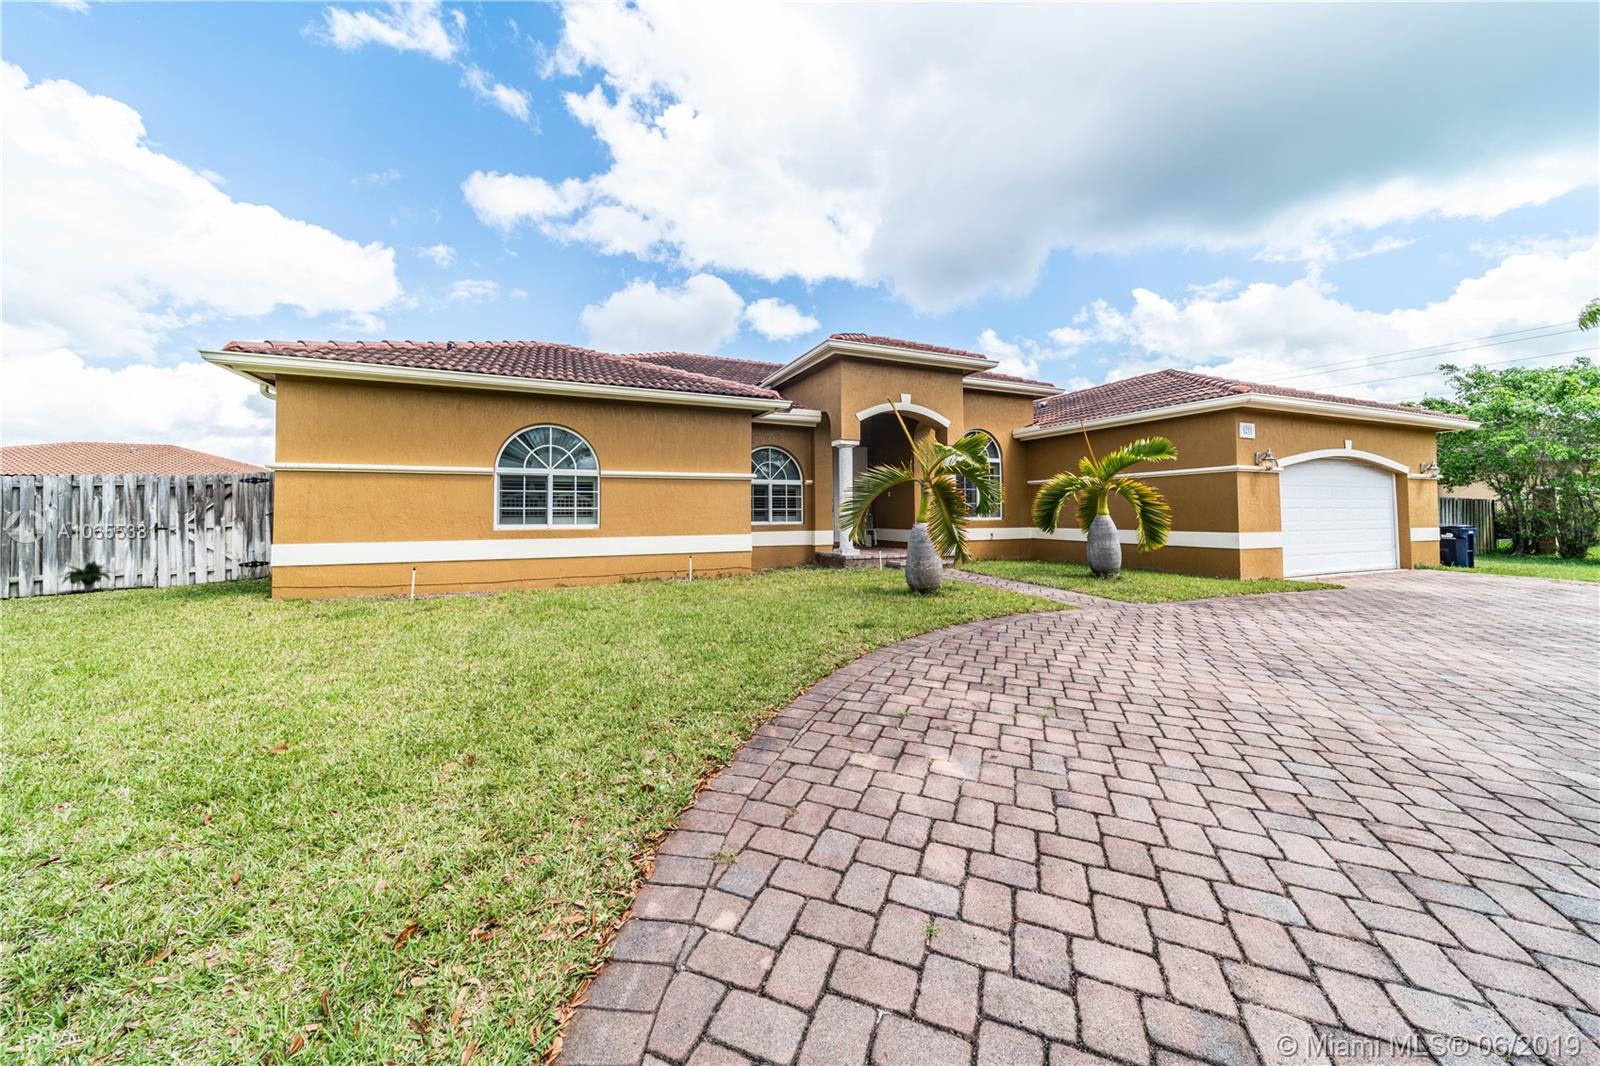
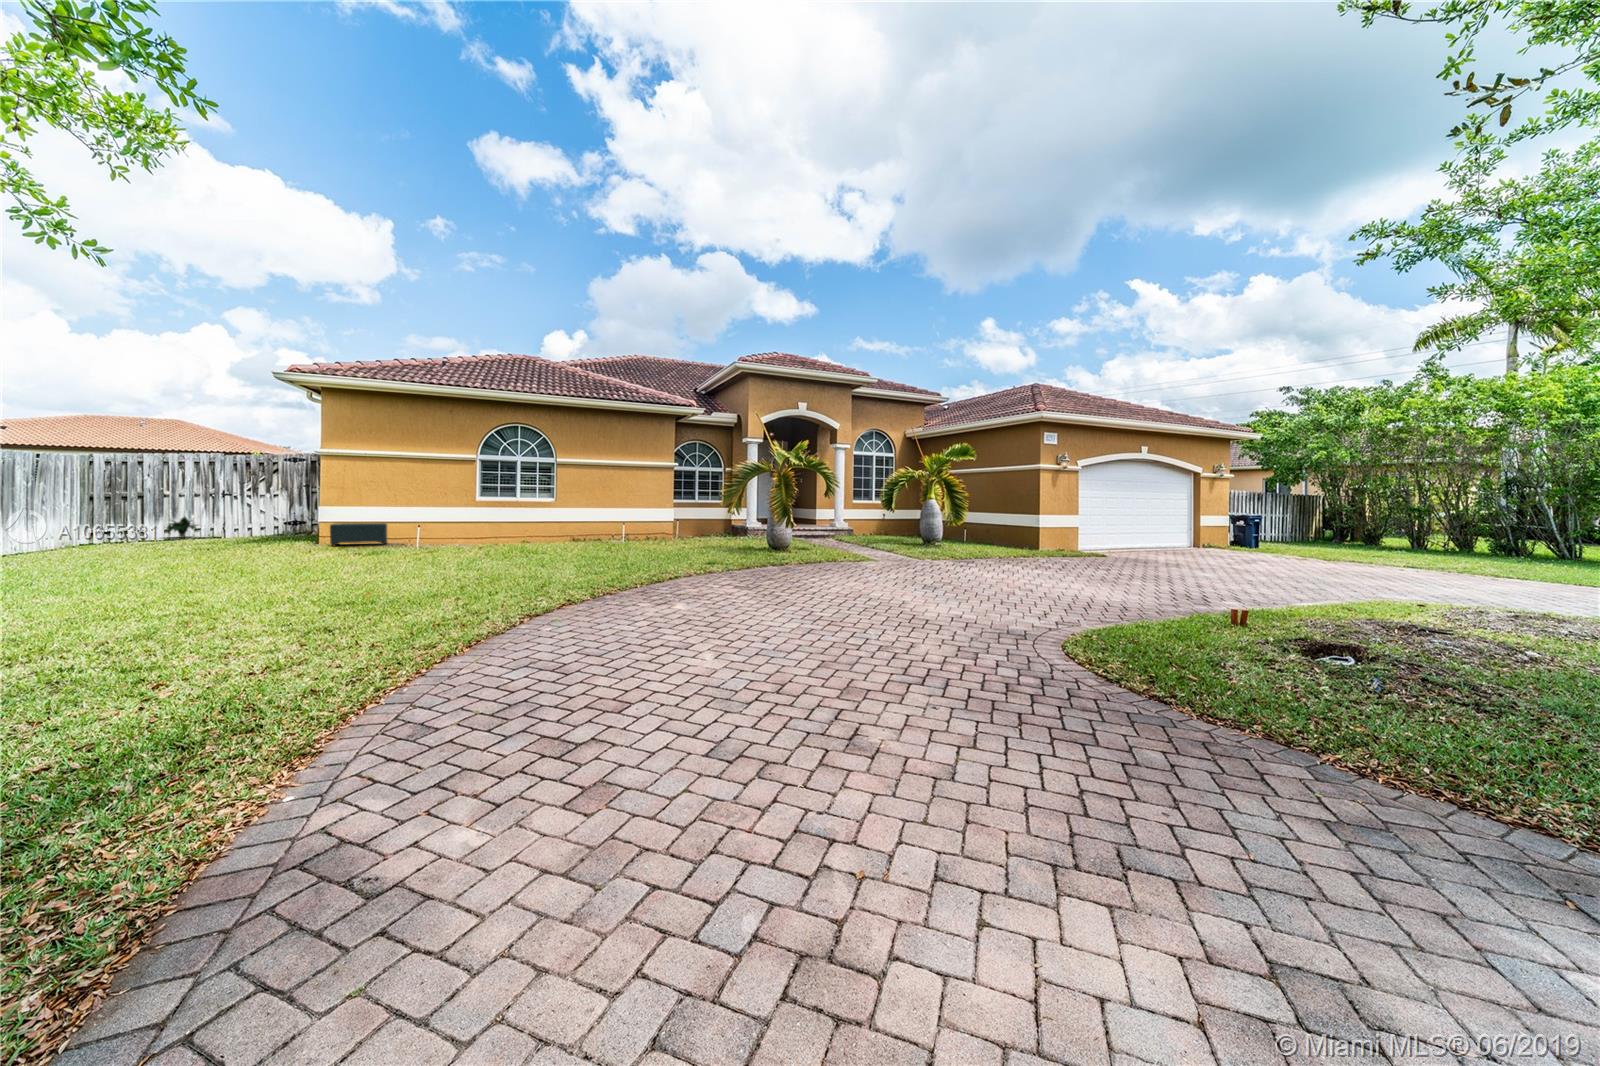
bench: none [283,565,372,602] -> present [330,523,387,546]

